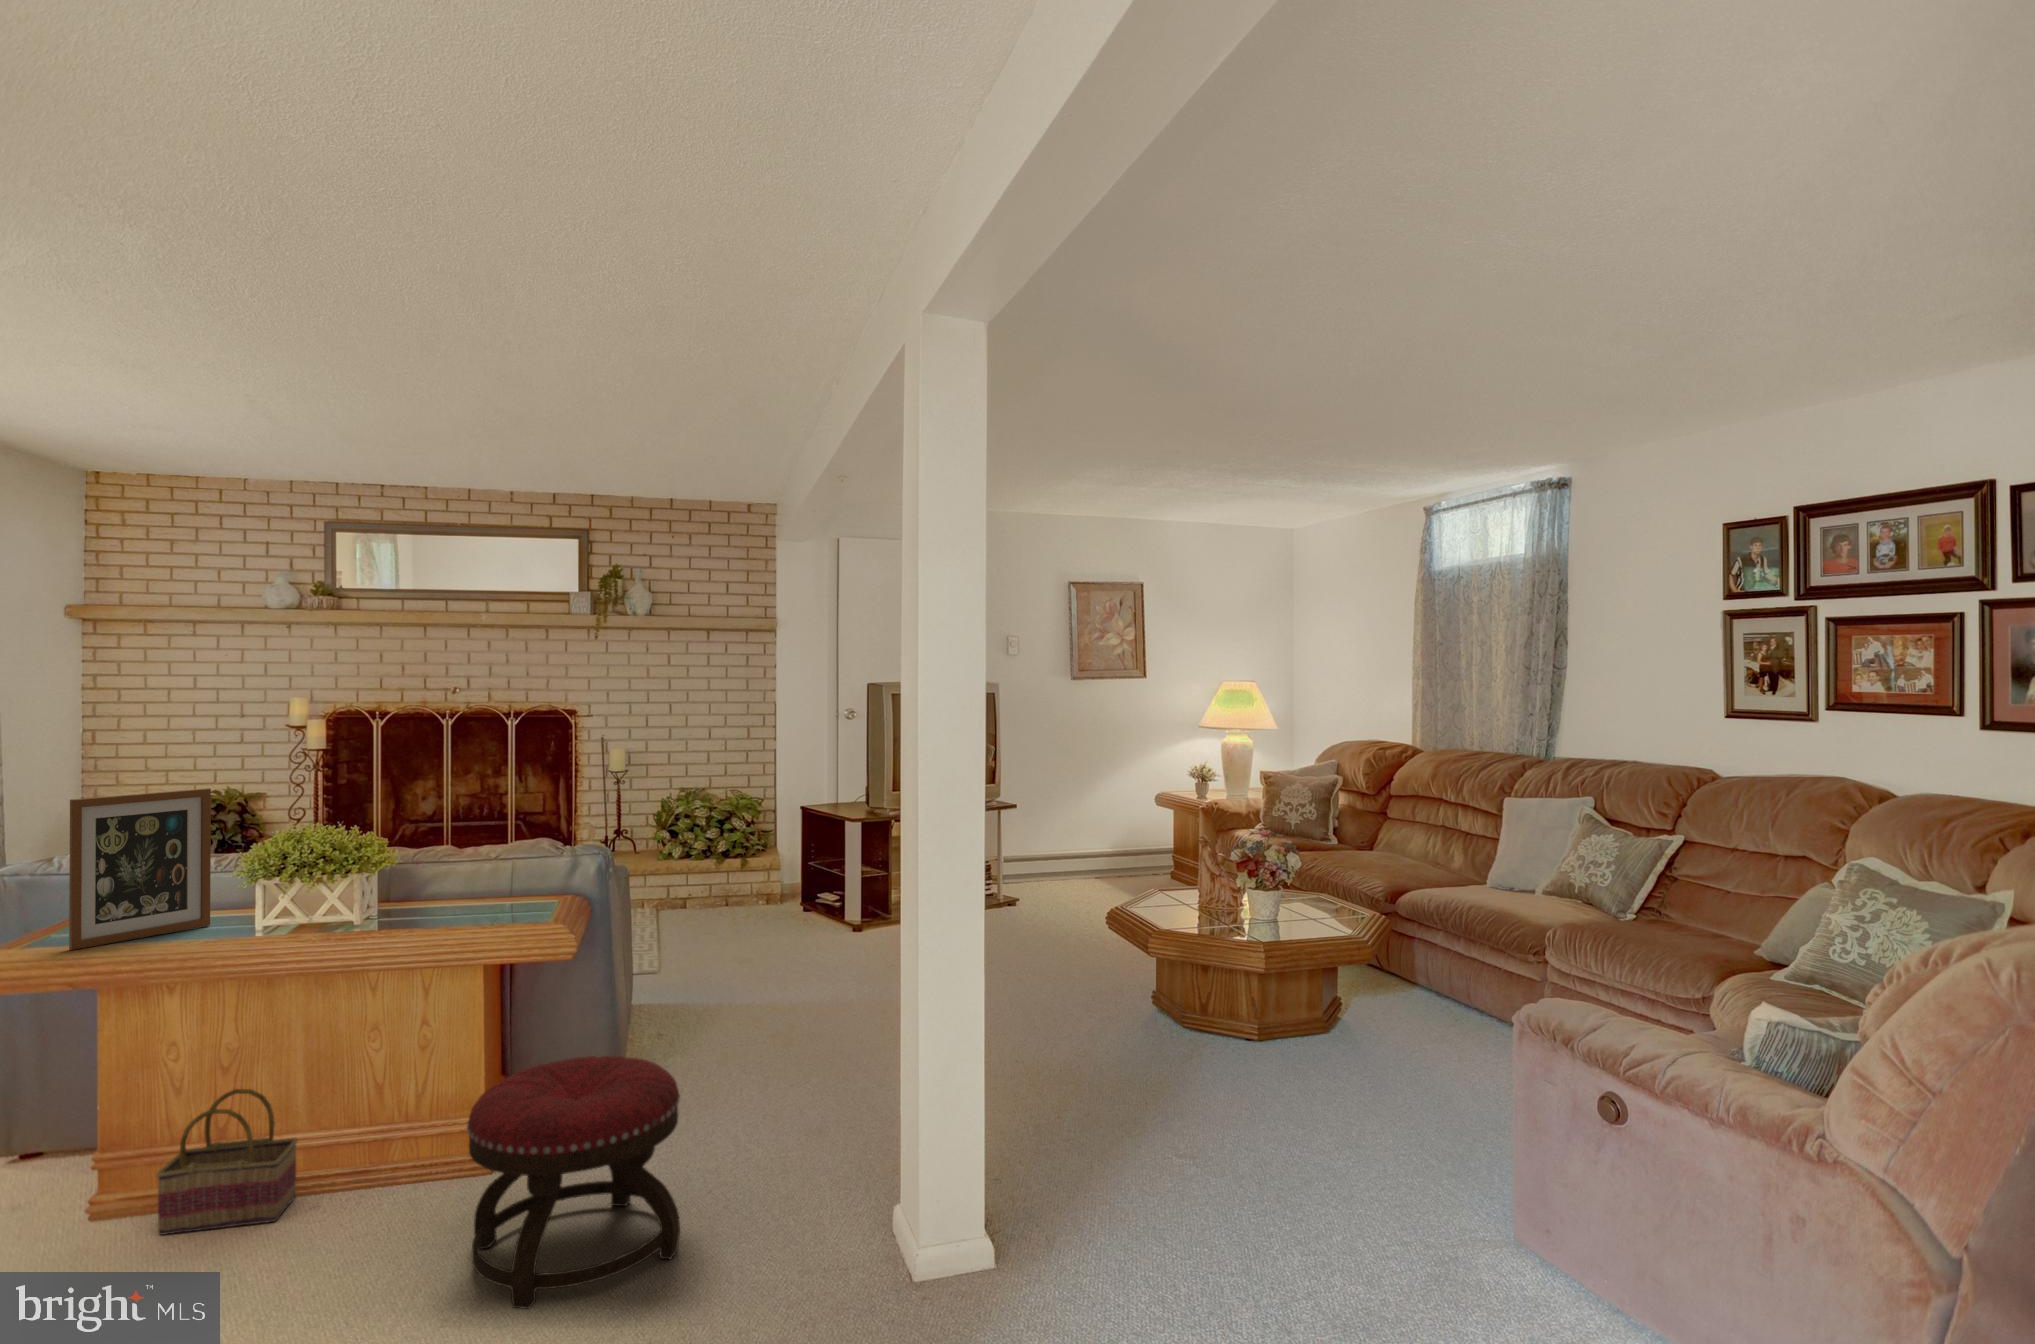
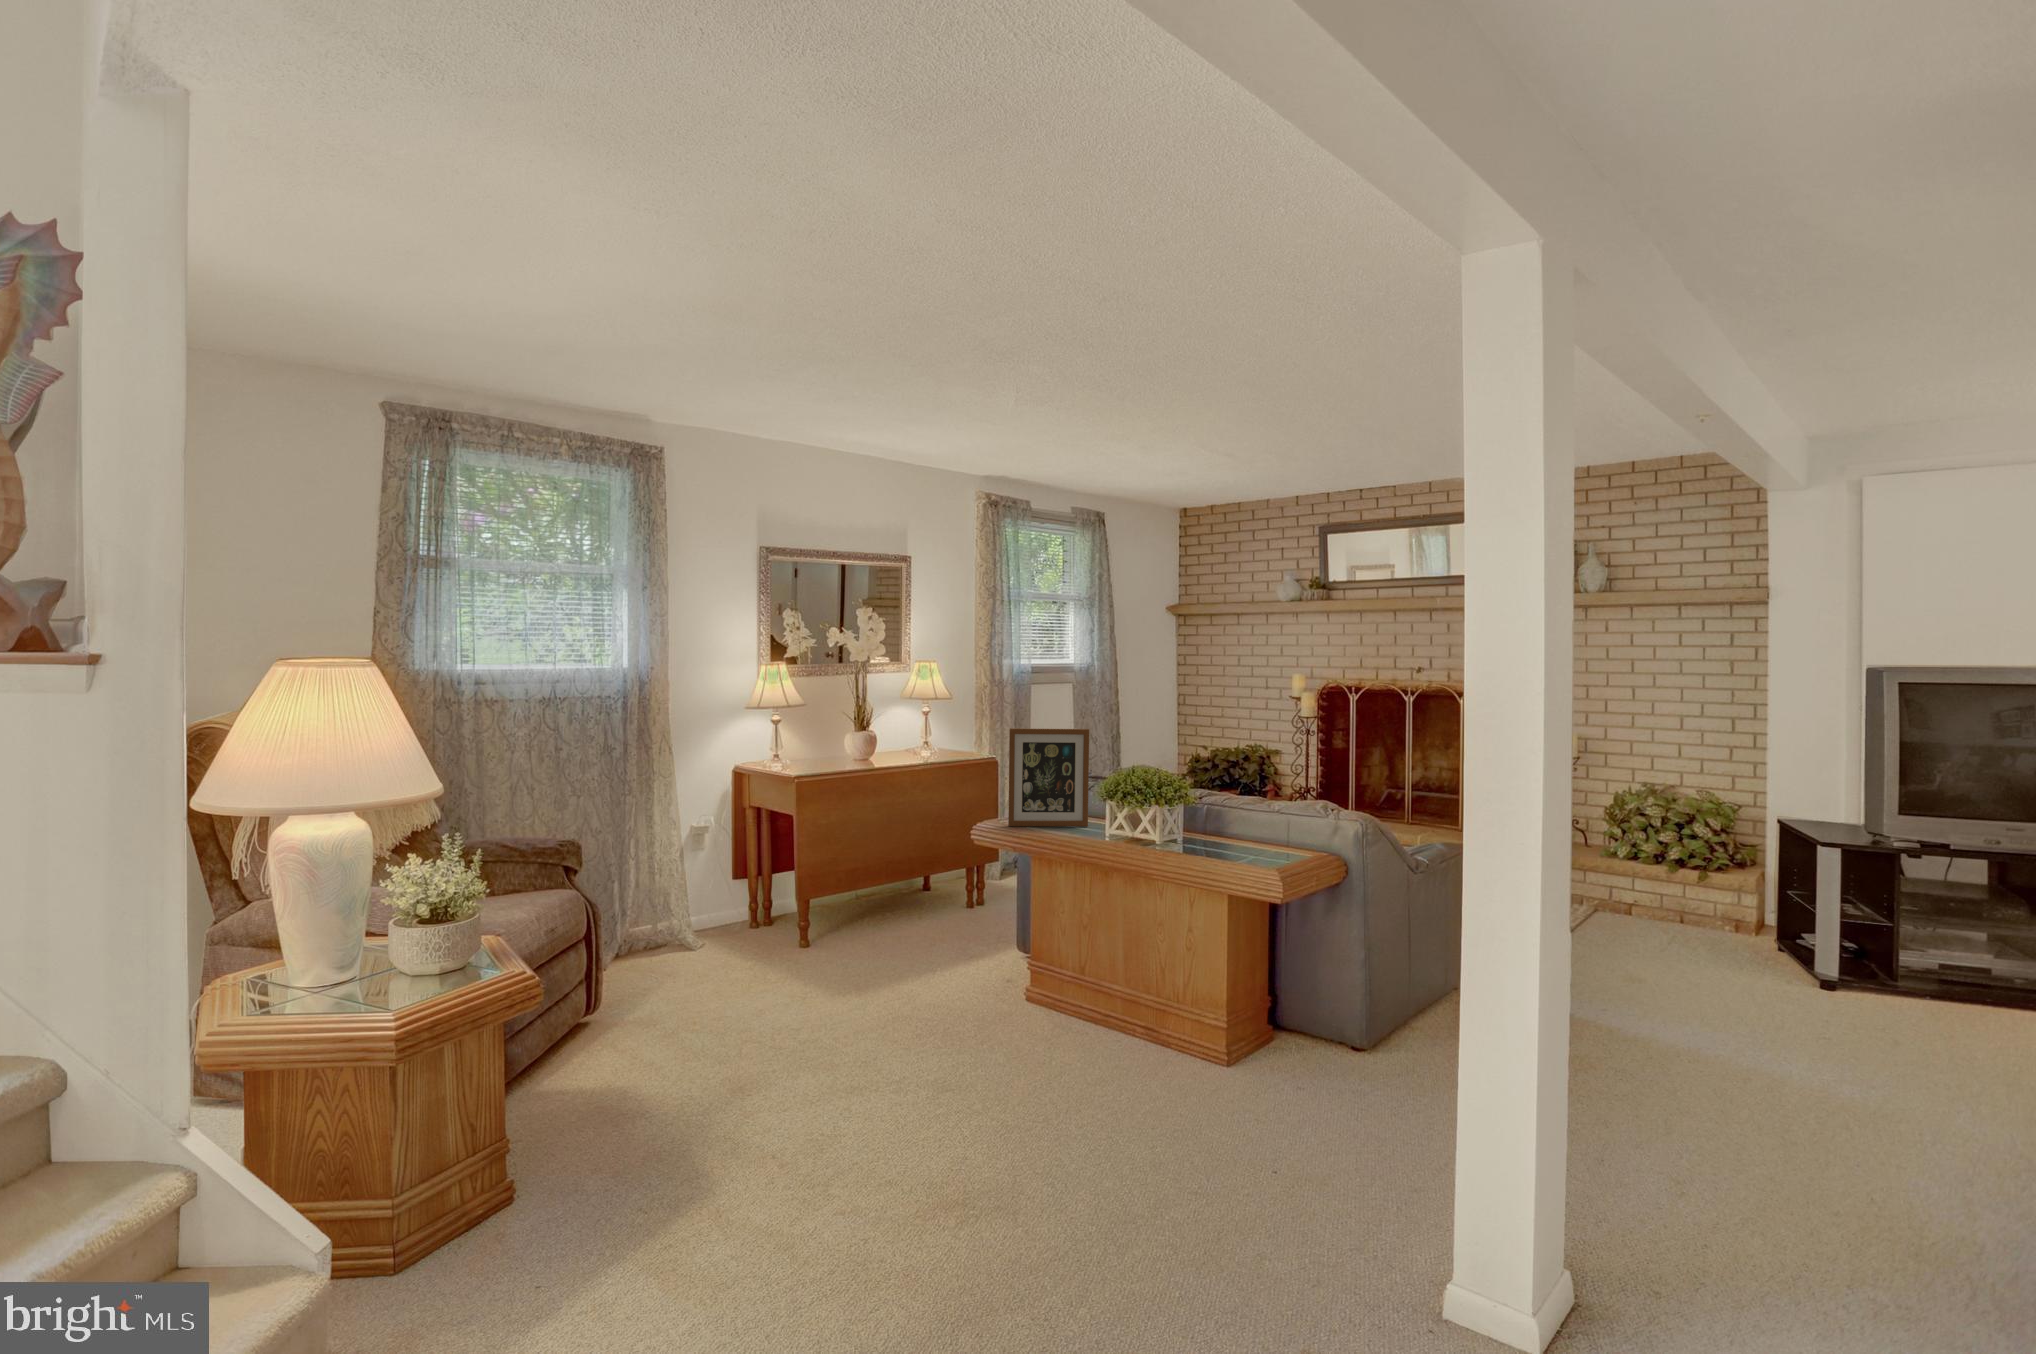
ottoman: present [467,1056,680,1309] -> none [1138,983,1314,1191]
basket: present [157,1089,298,1235] -> none [1031,944,1112,1044]

